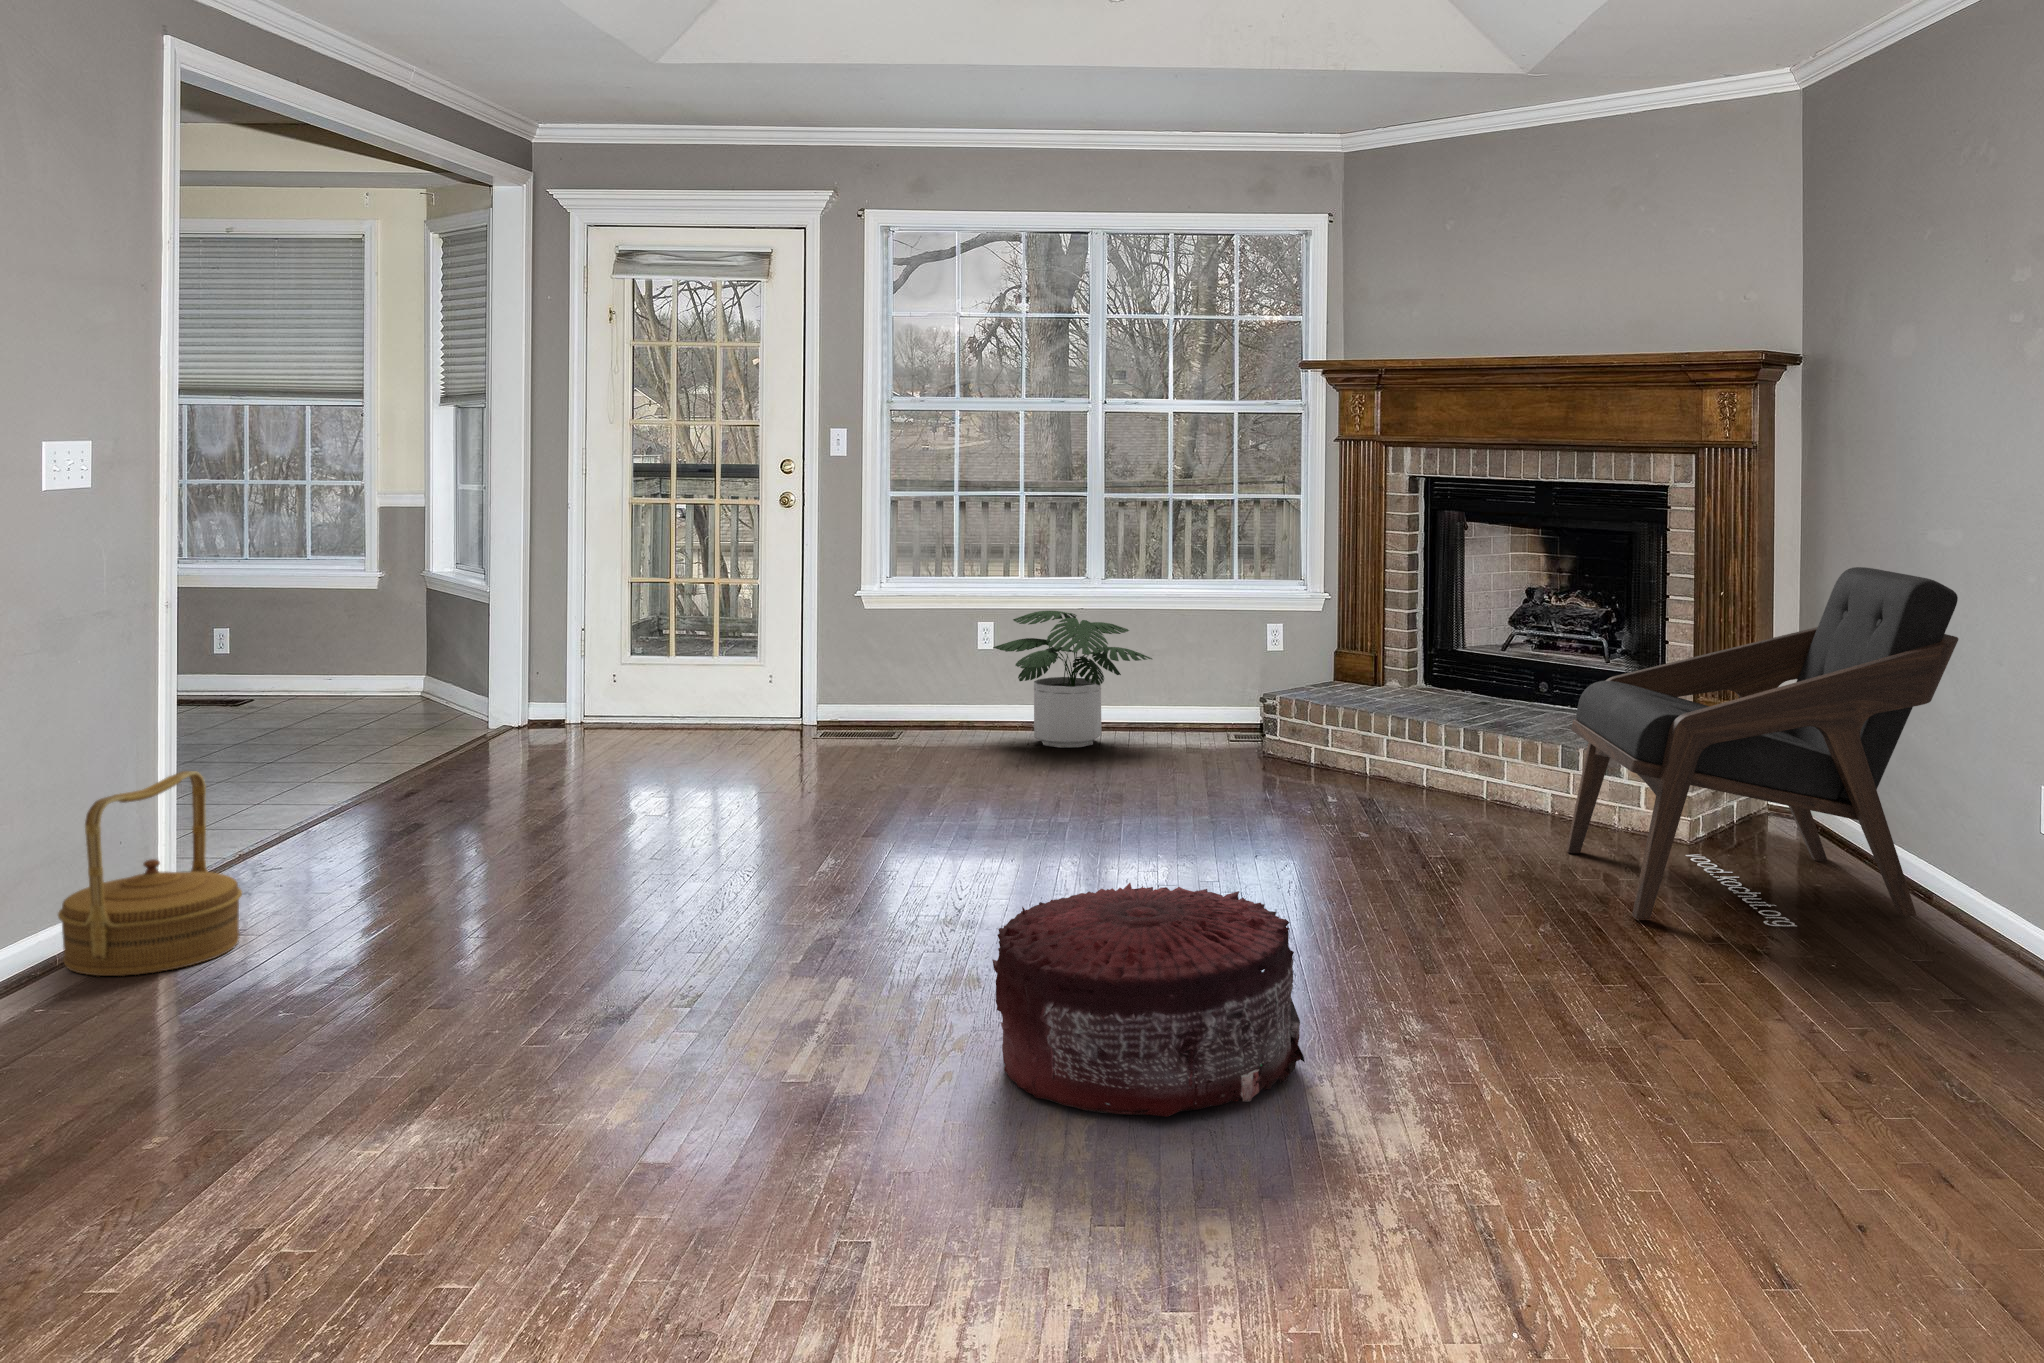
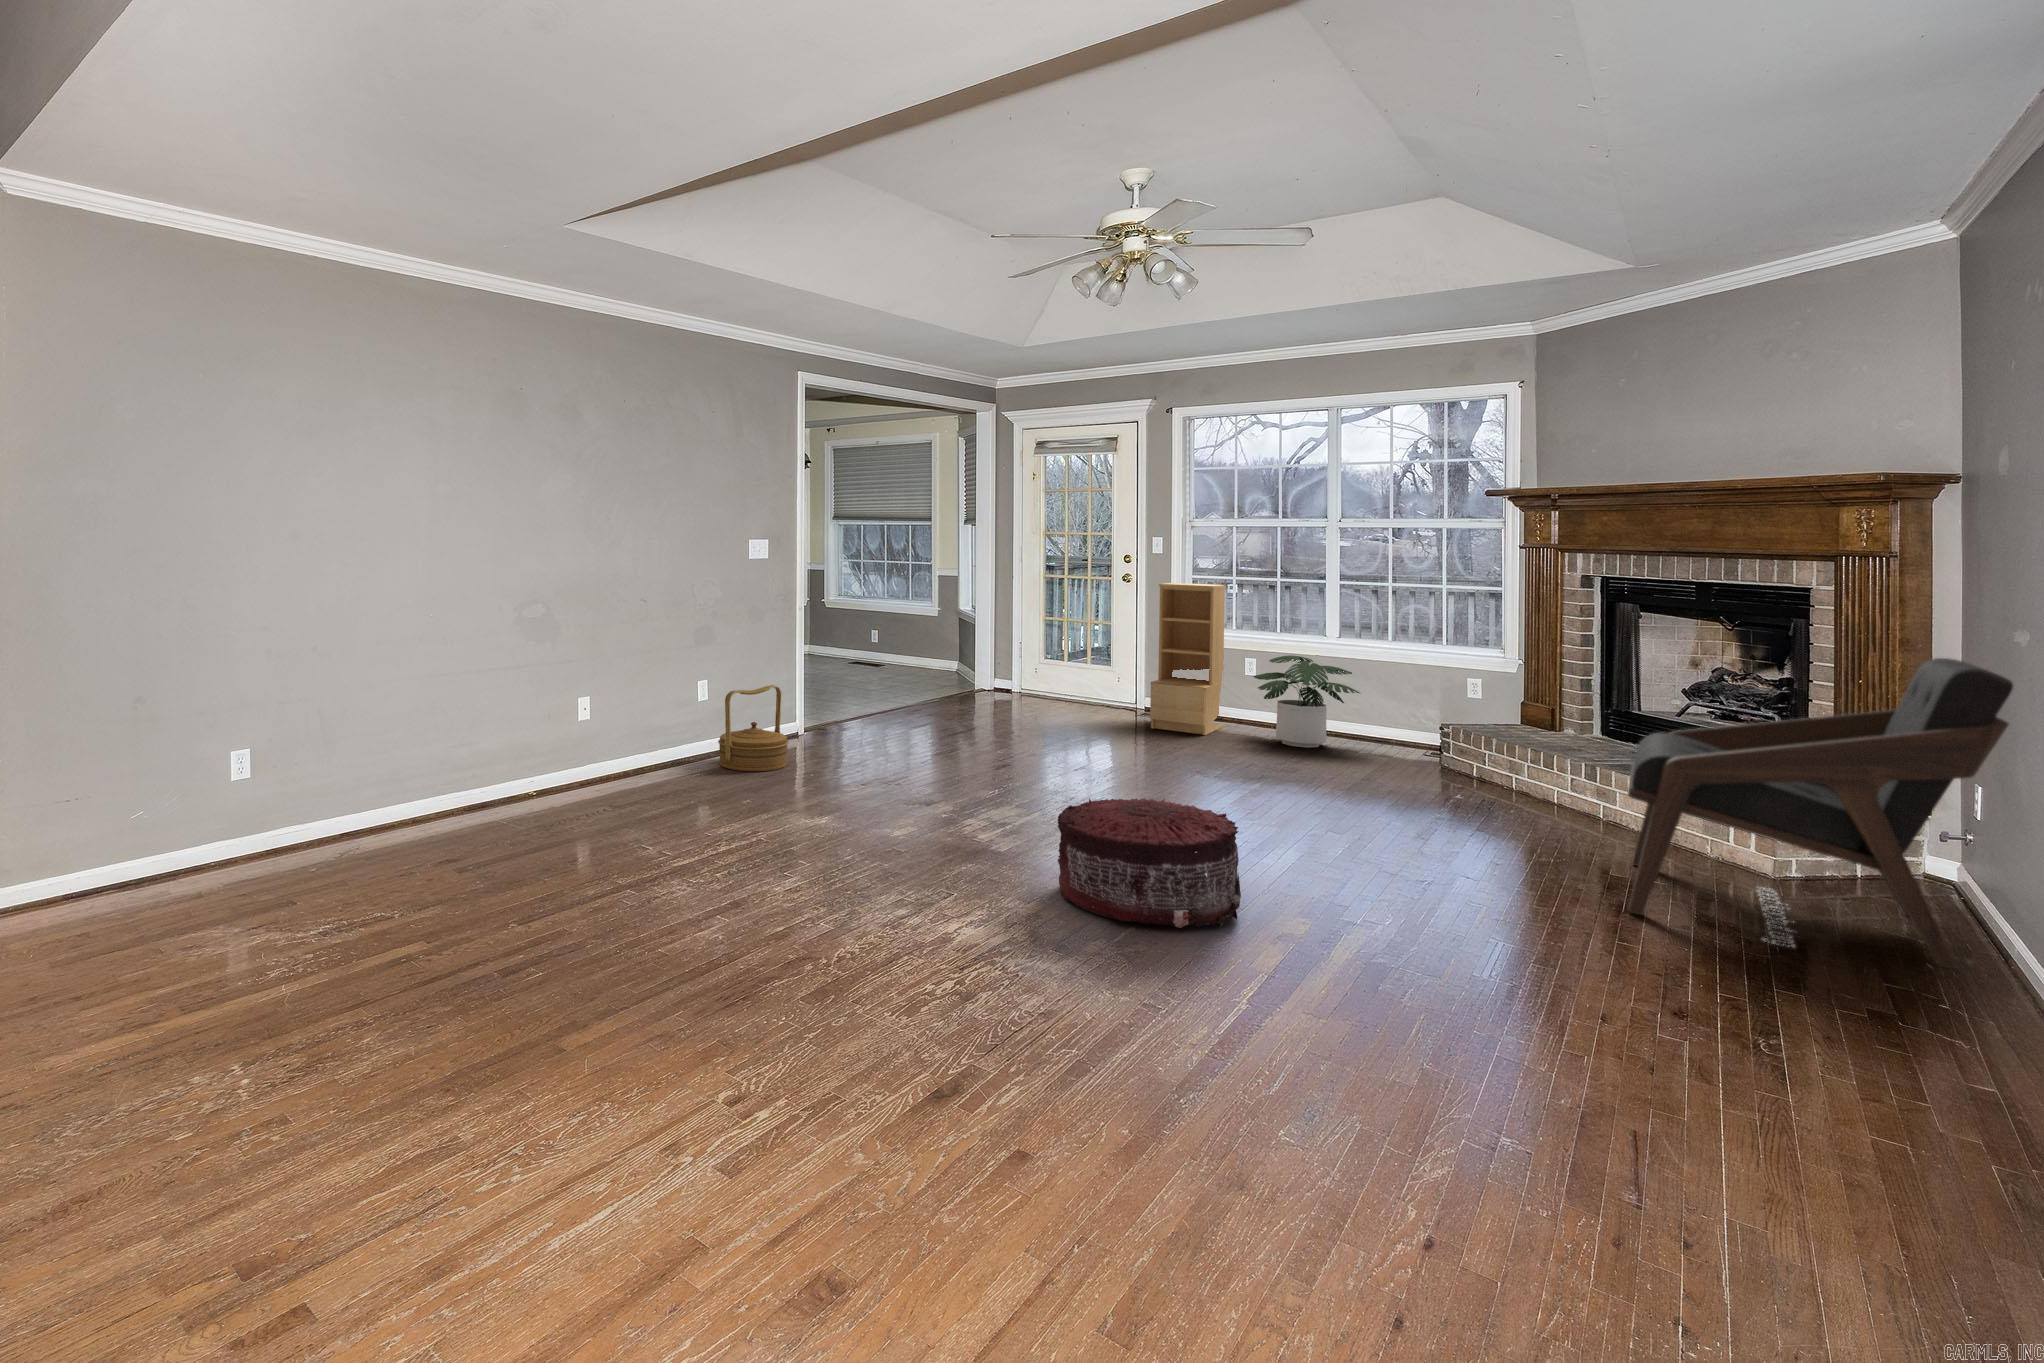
bookshelf: none [845,506,942,748] -> present [1150,583,1225,735]

